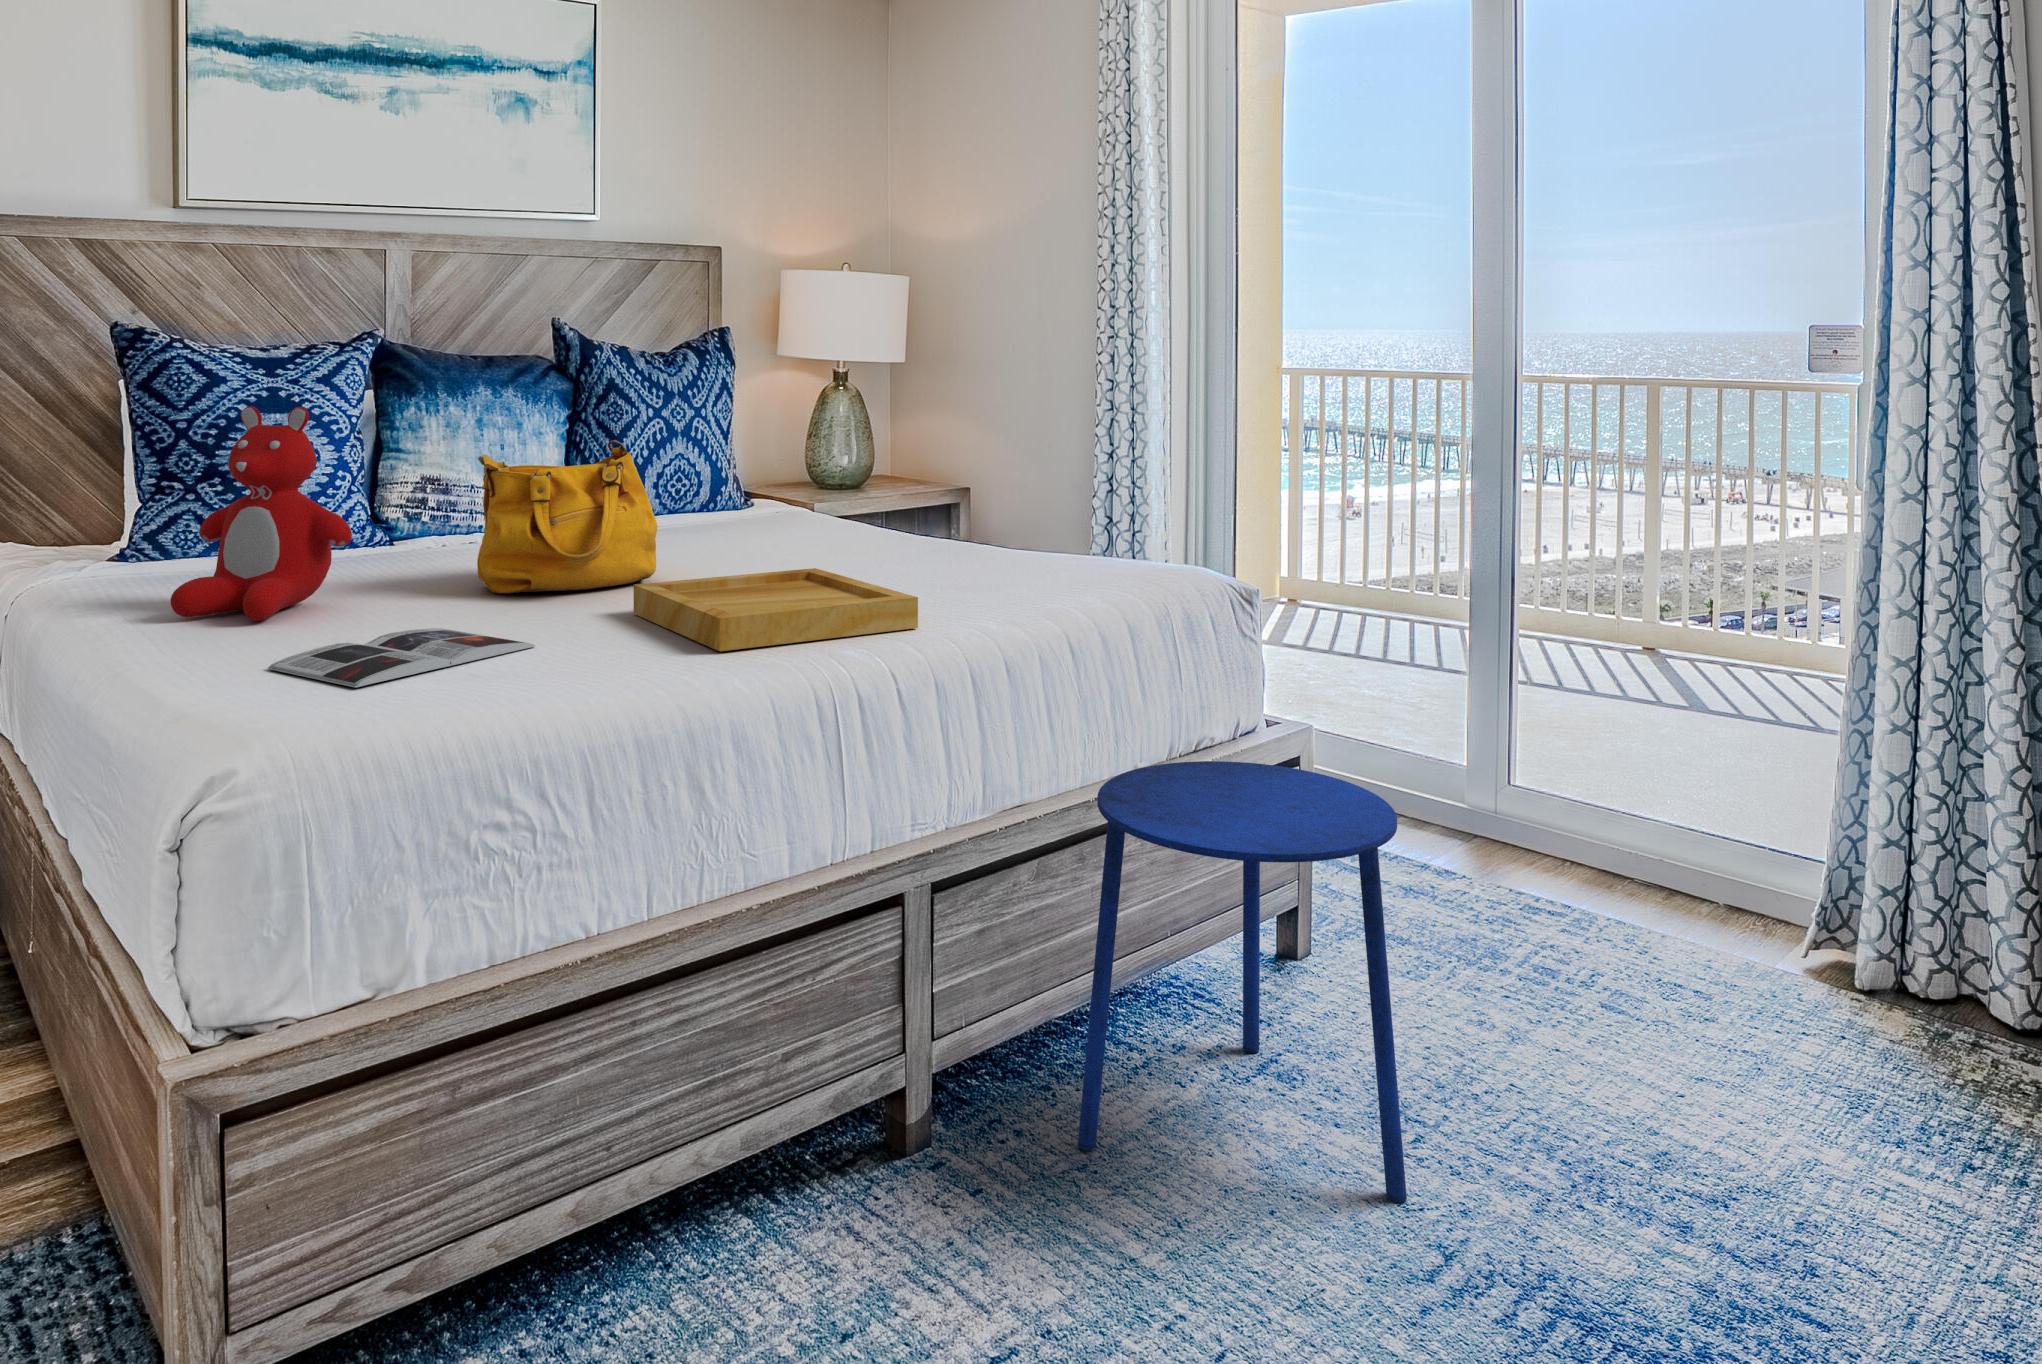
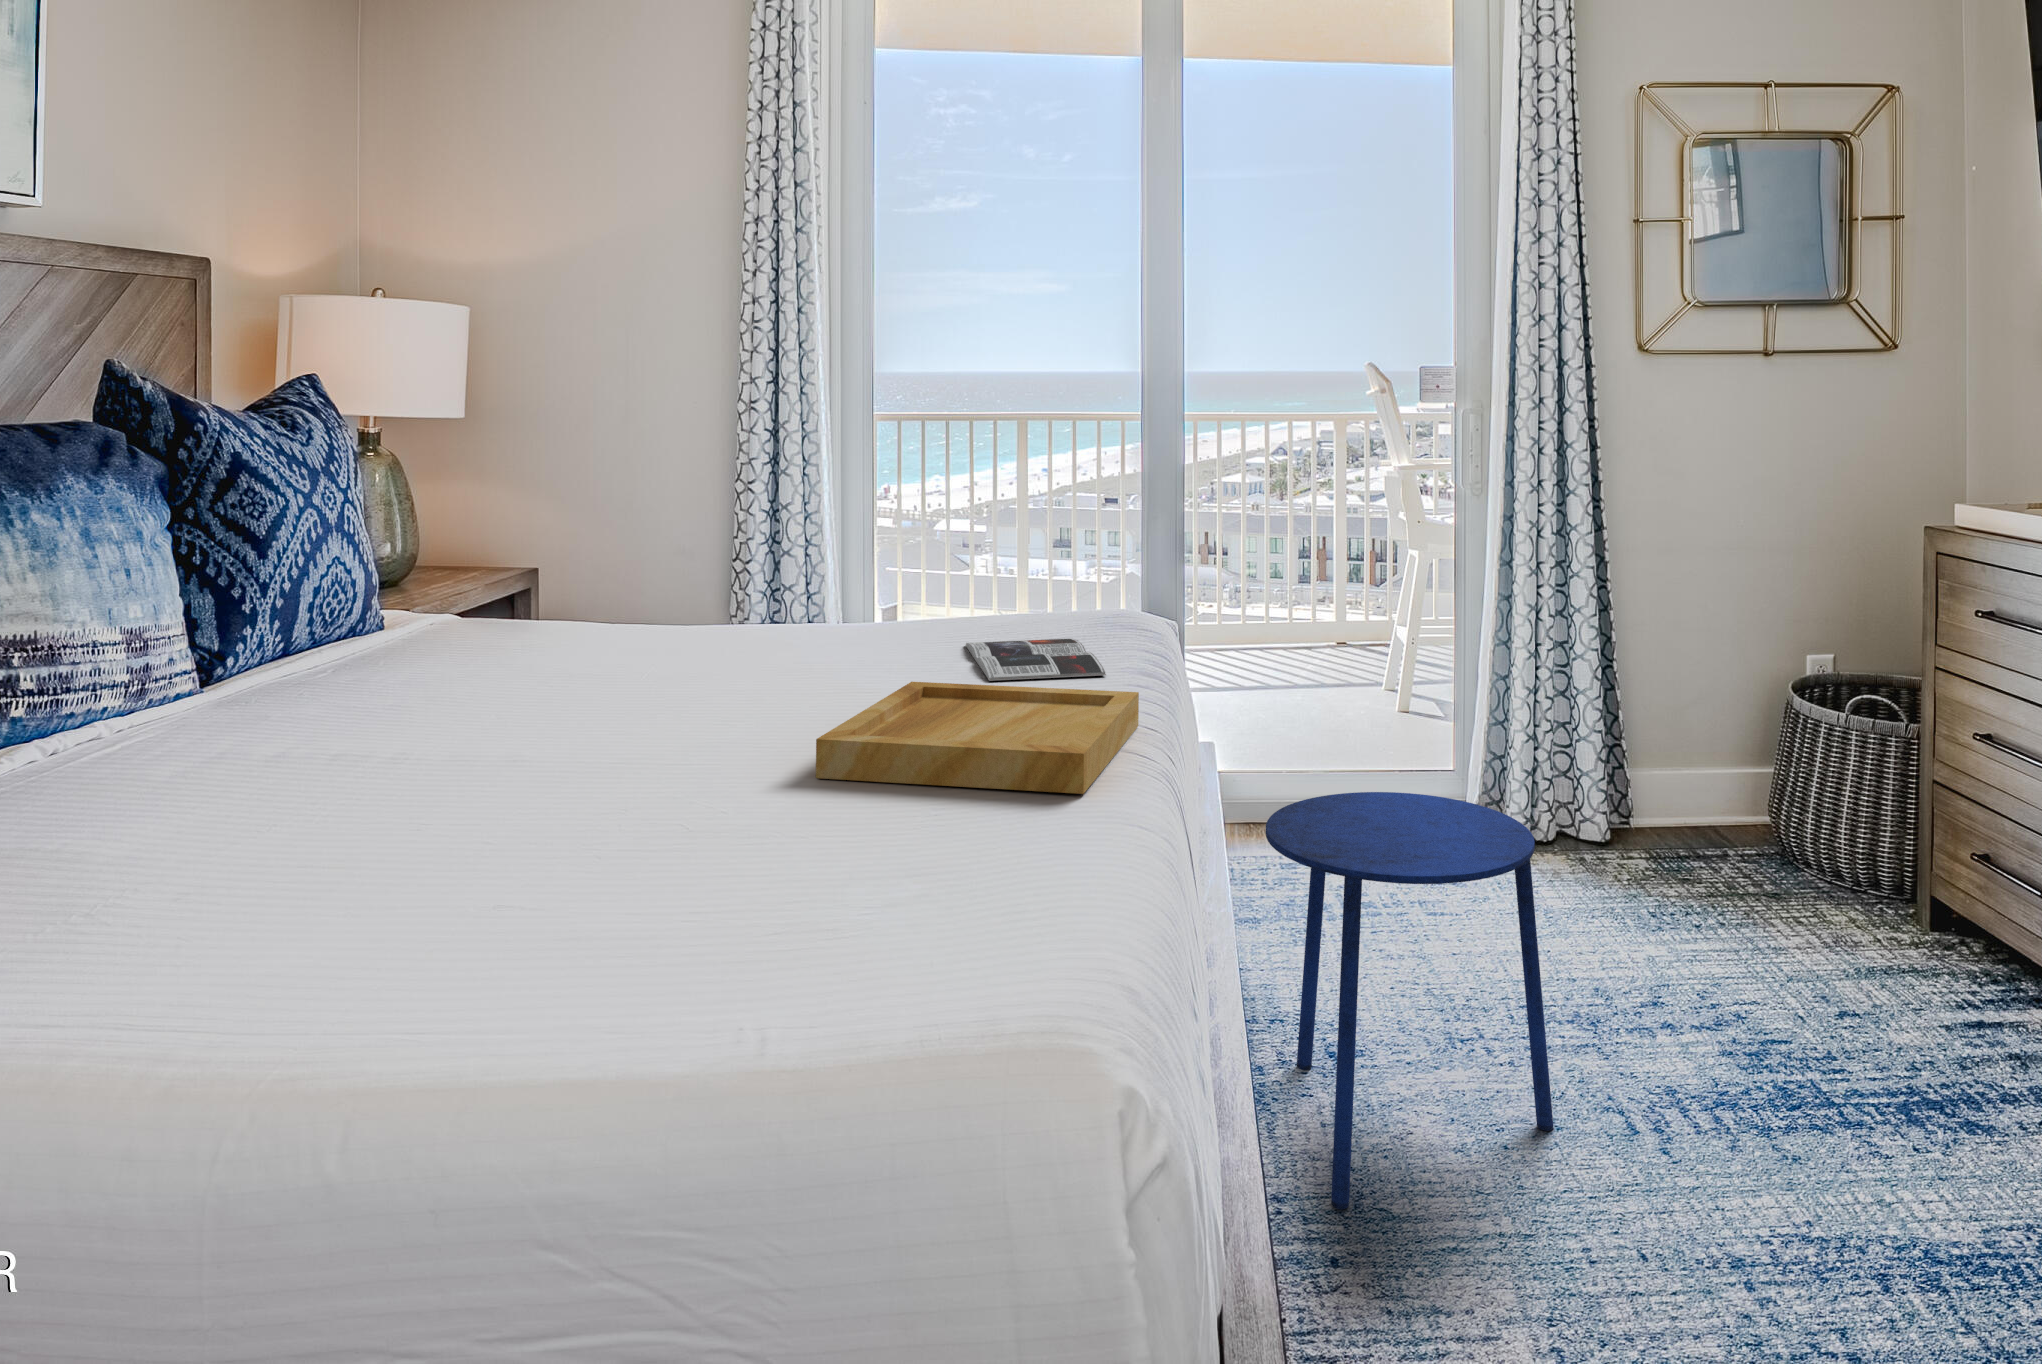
teddy bear: present [170,406,352,620] -> none [37,539,393,961]
handbag: present [477,440,657,593] -> none [421,548,703,795]
magazine: present [267,628,535,688] -> present [965,639,1106,681]

